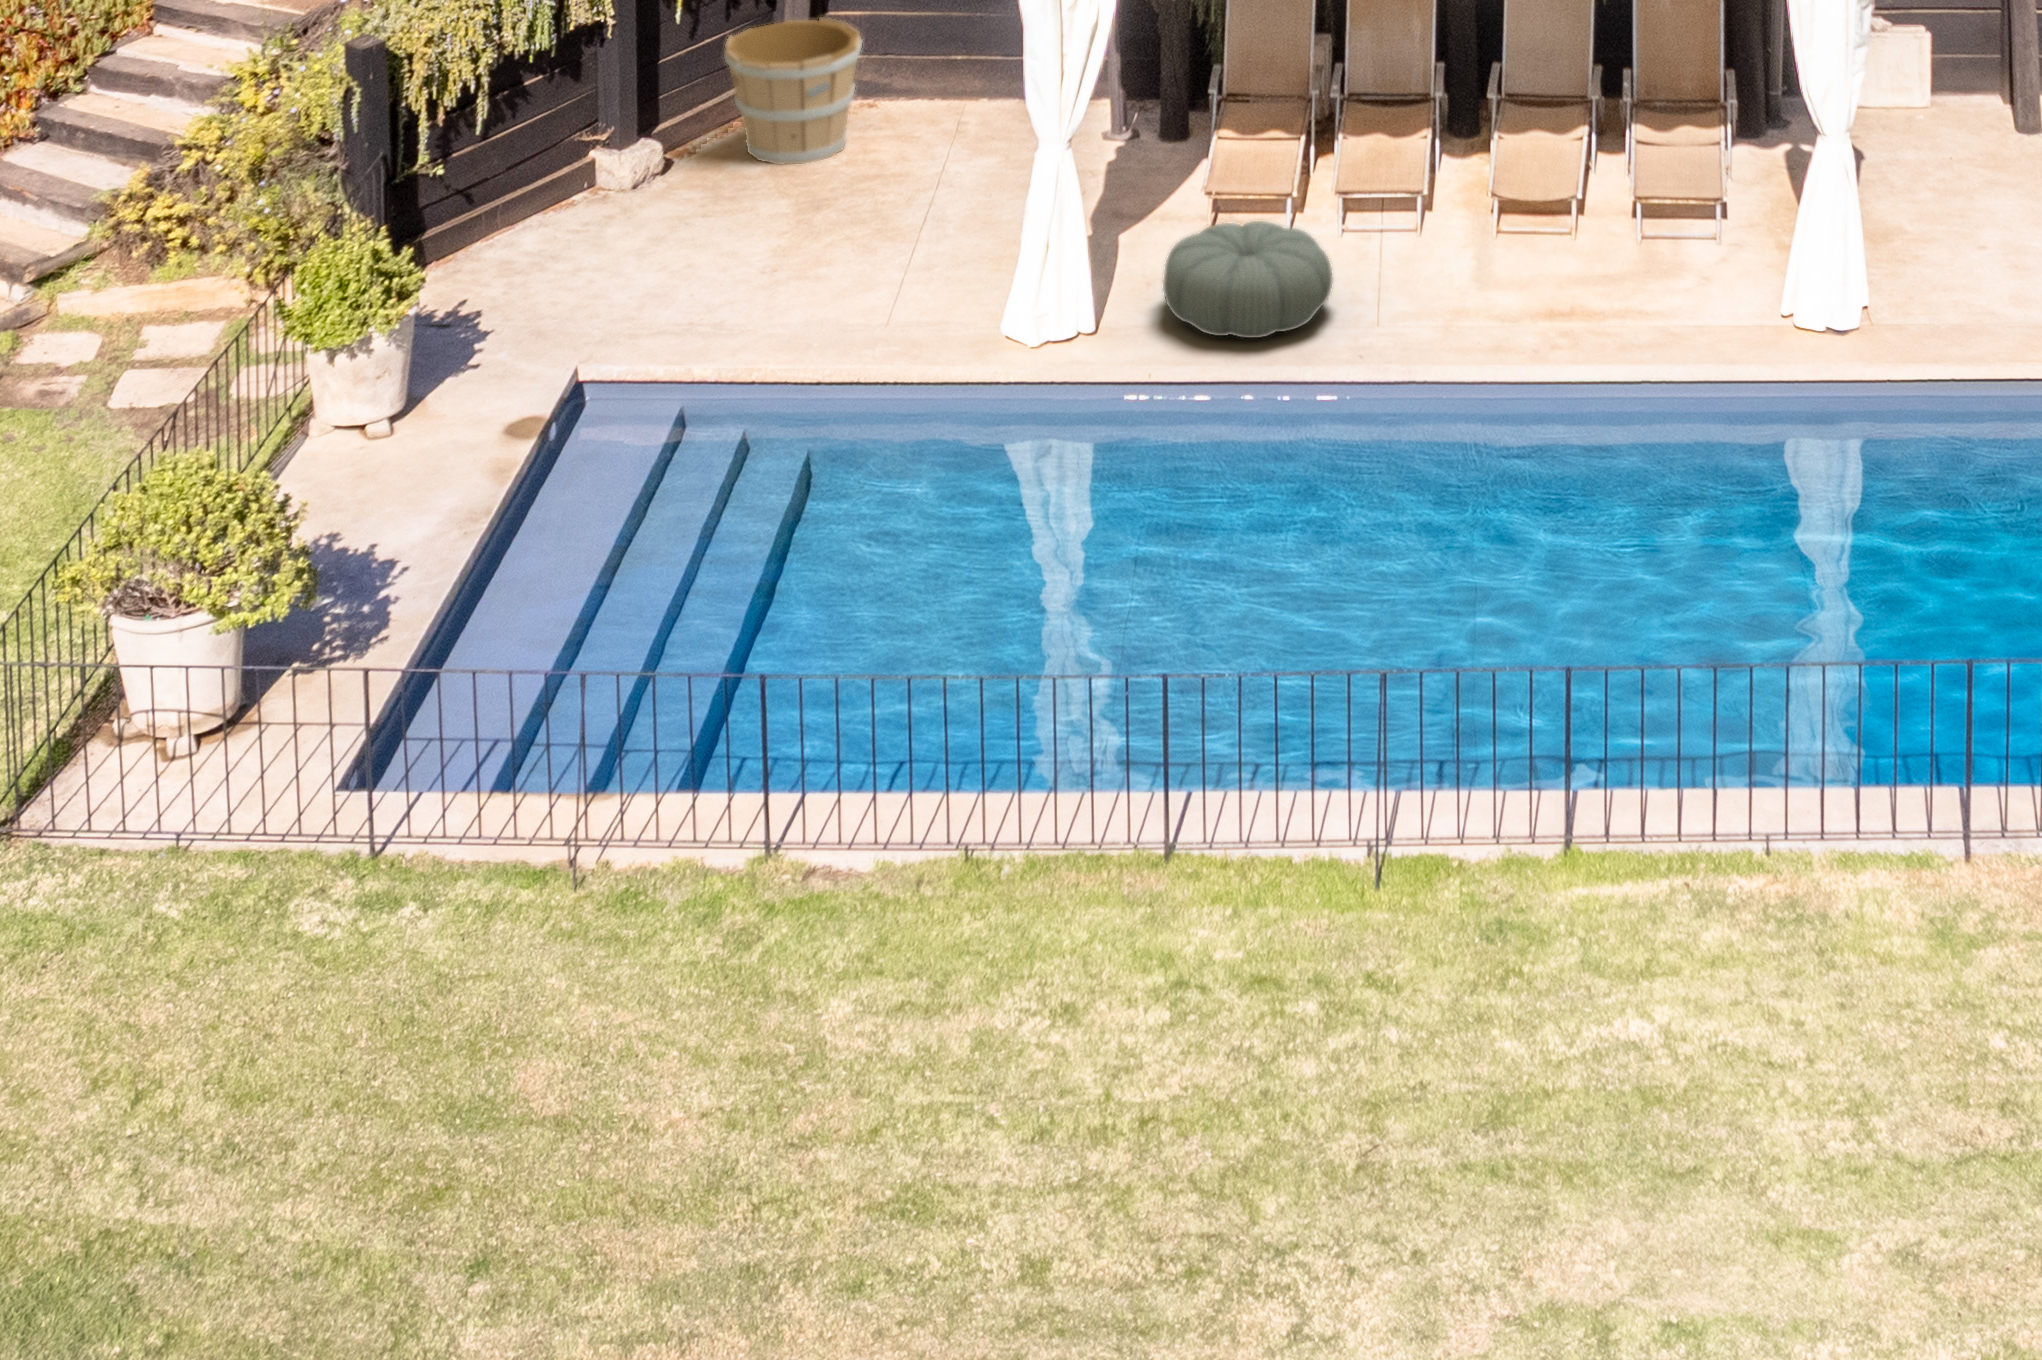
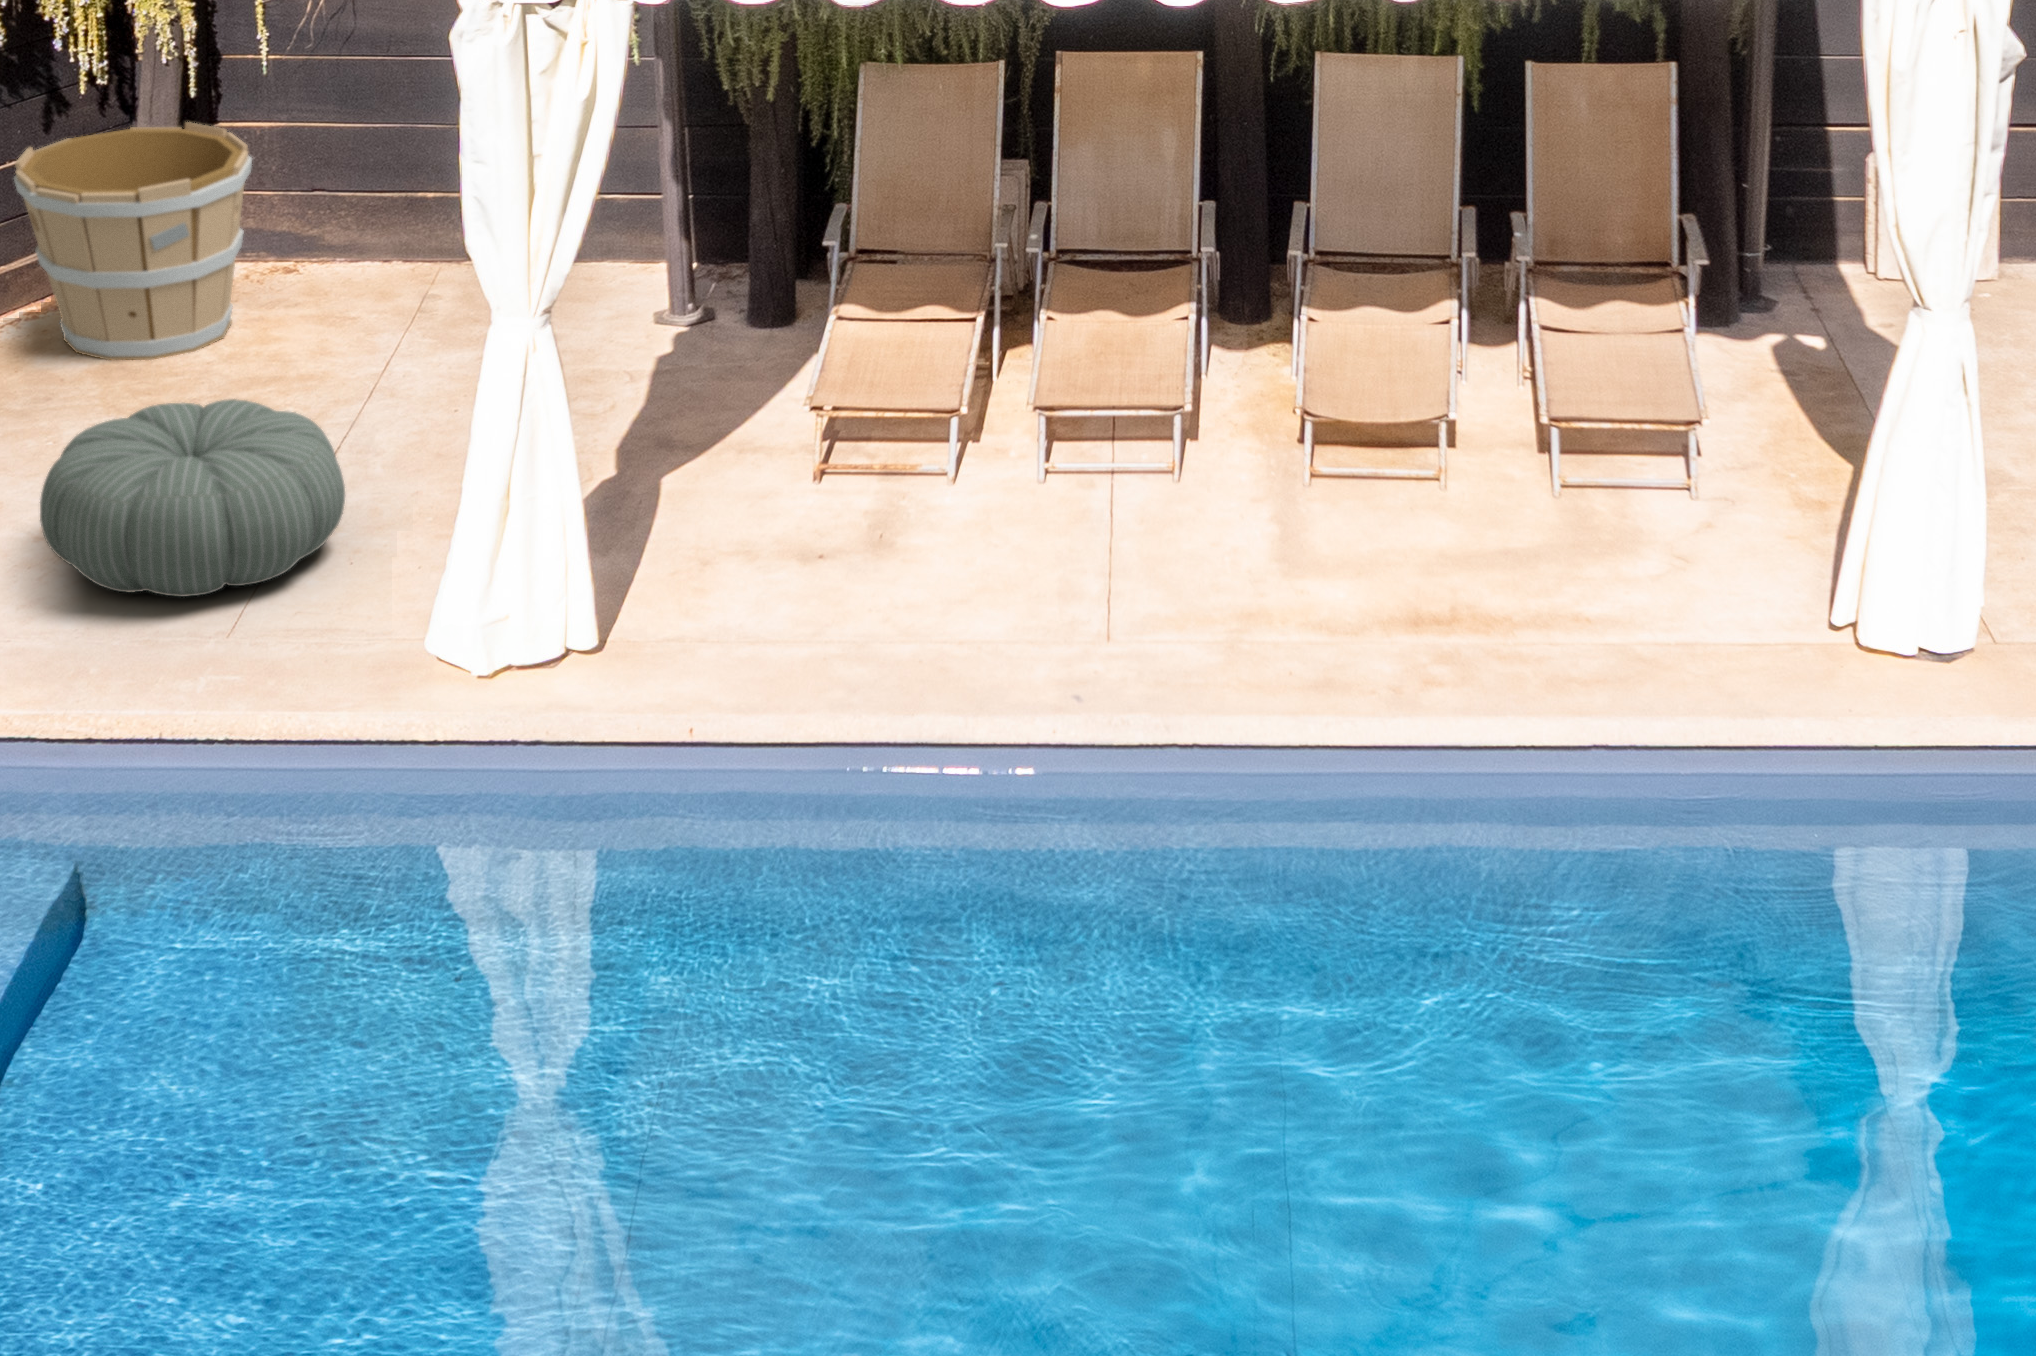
pouf: present [1163,221,1332,338] -> present [40,399,345,597]

